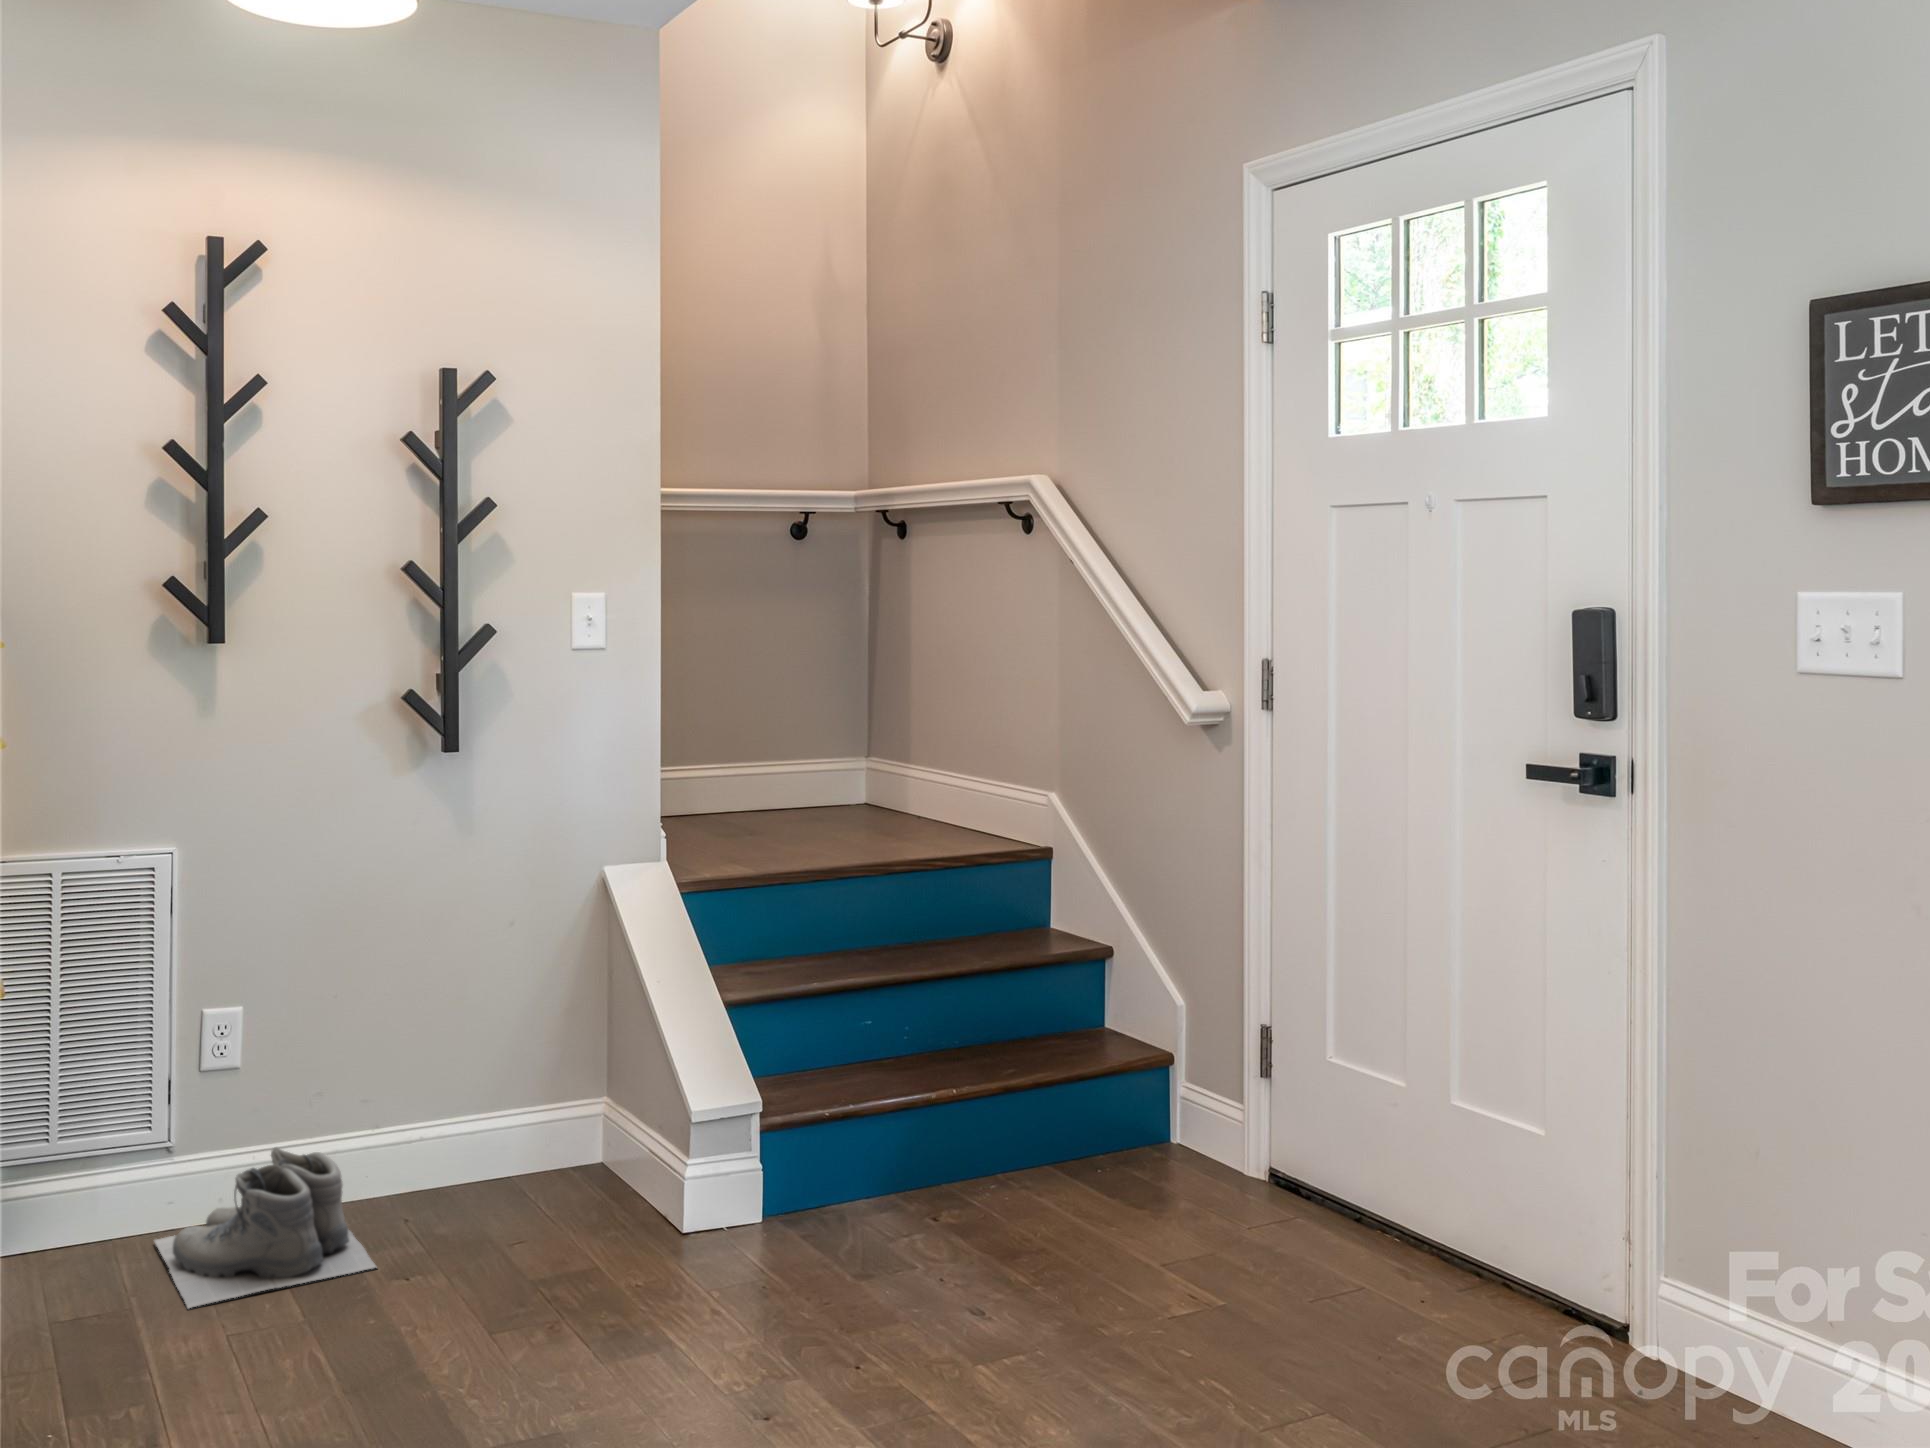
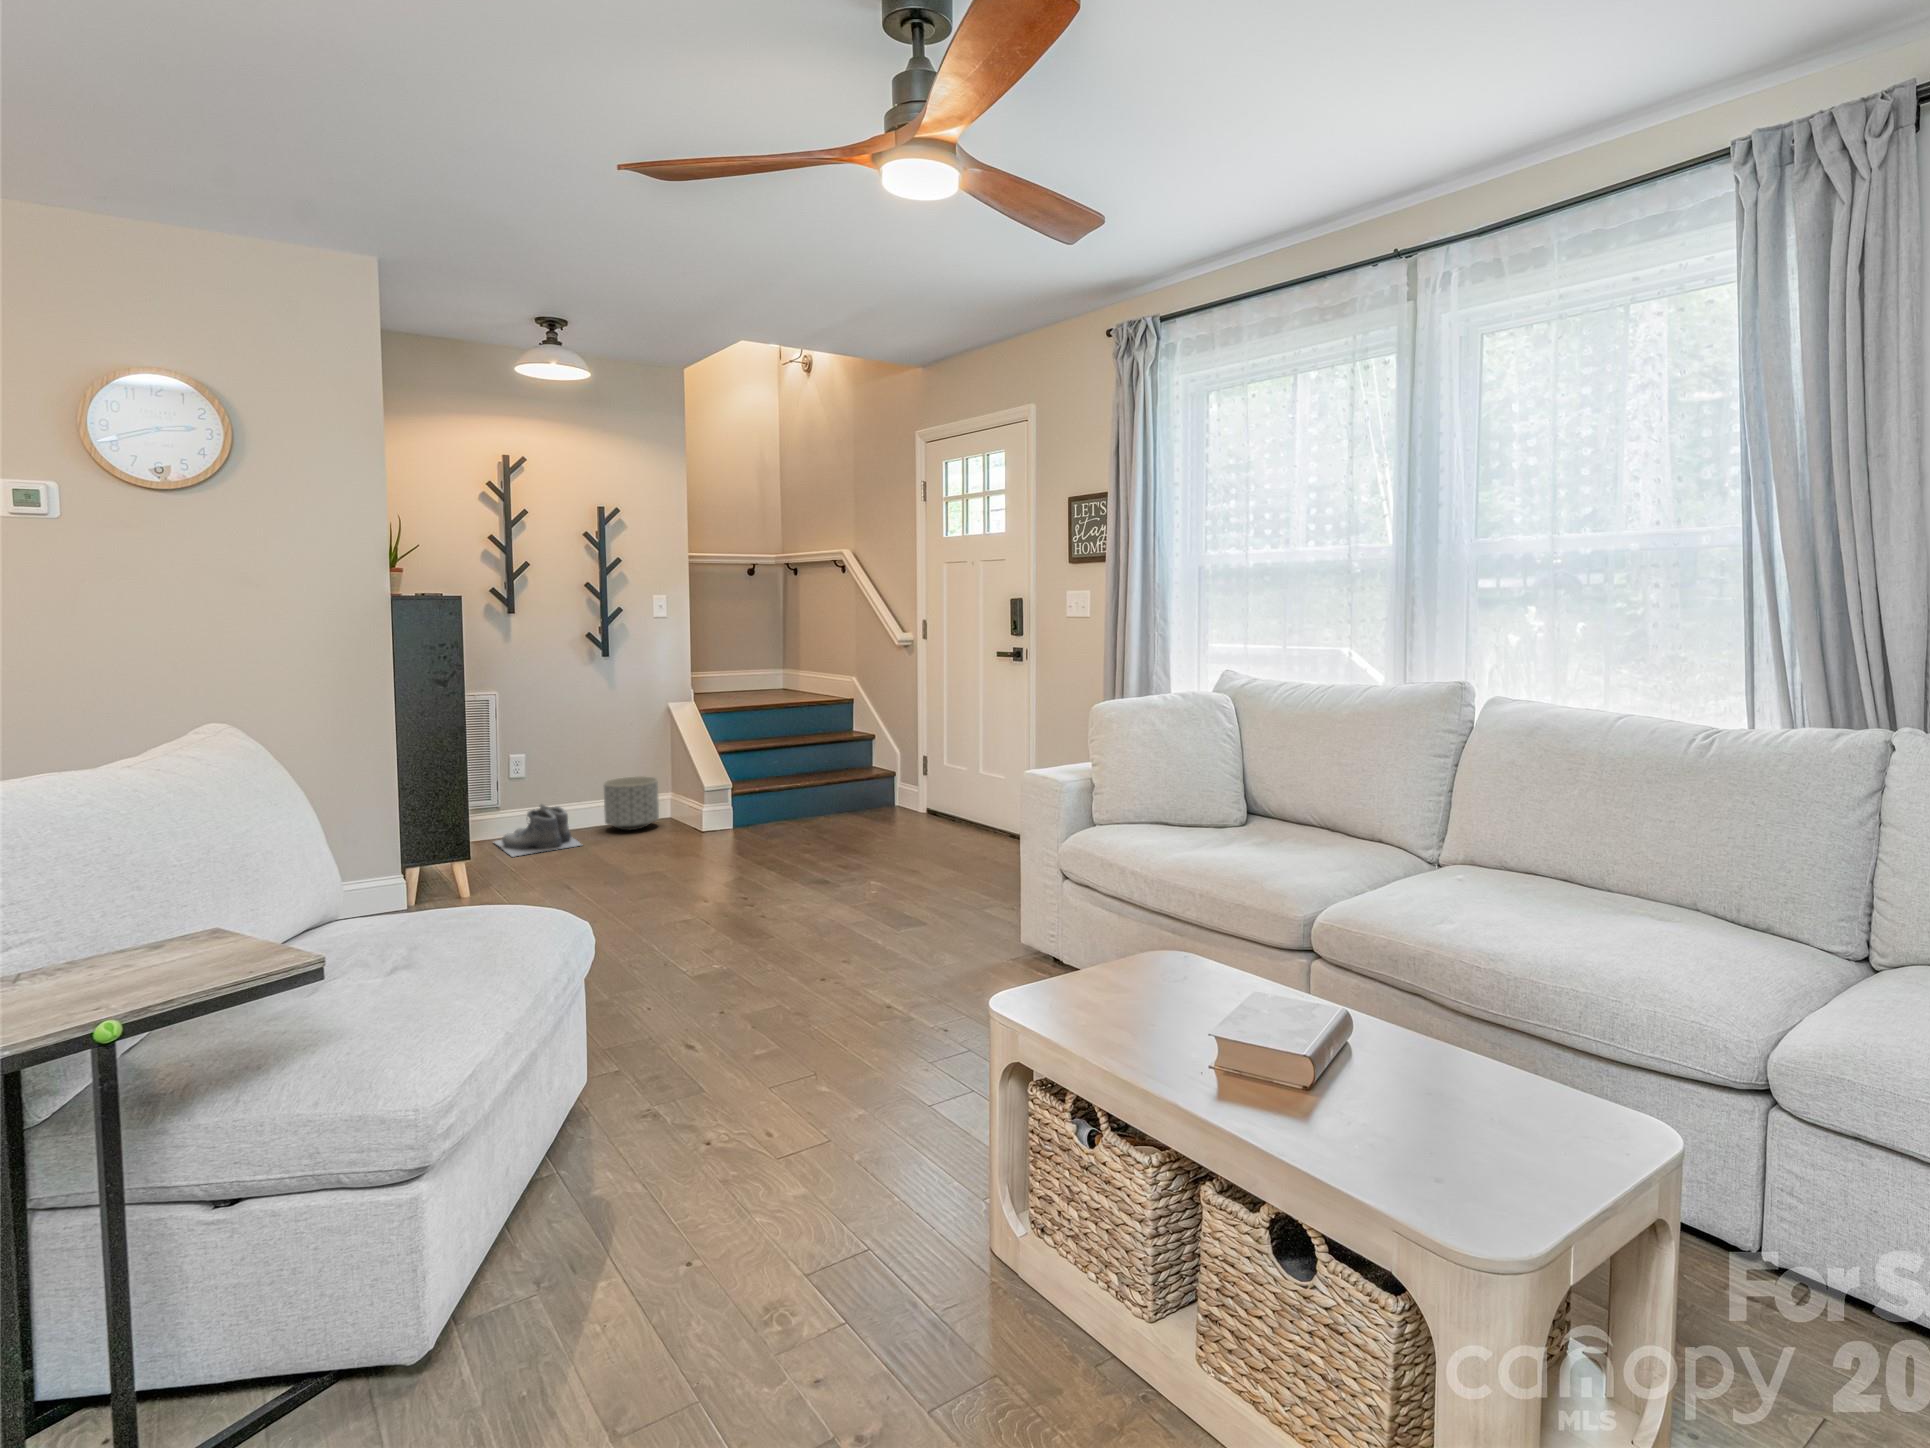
planter: none [437,1061,575,1211] -> present [604,776,659,830]

